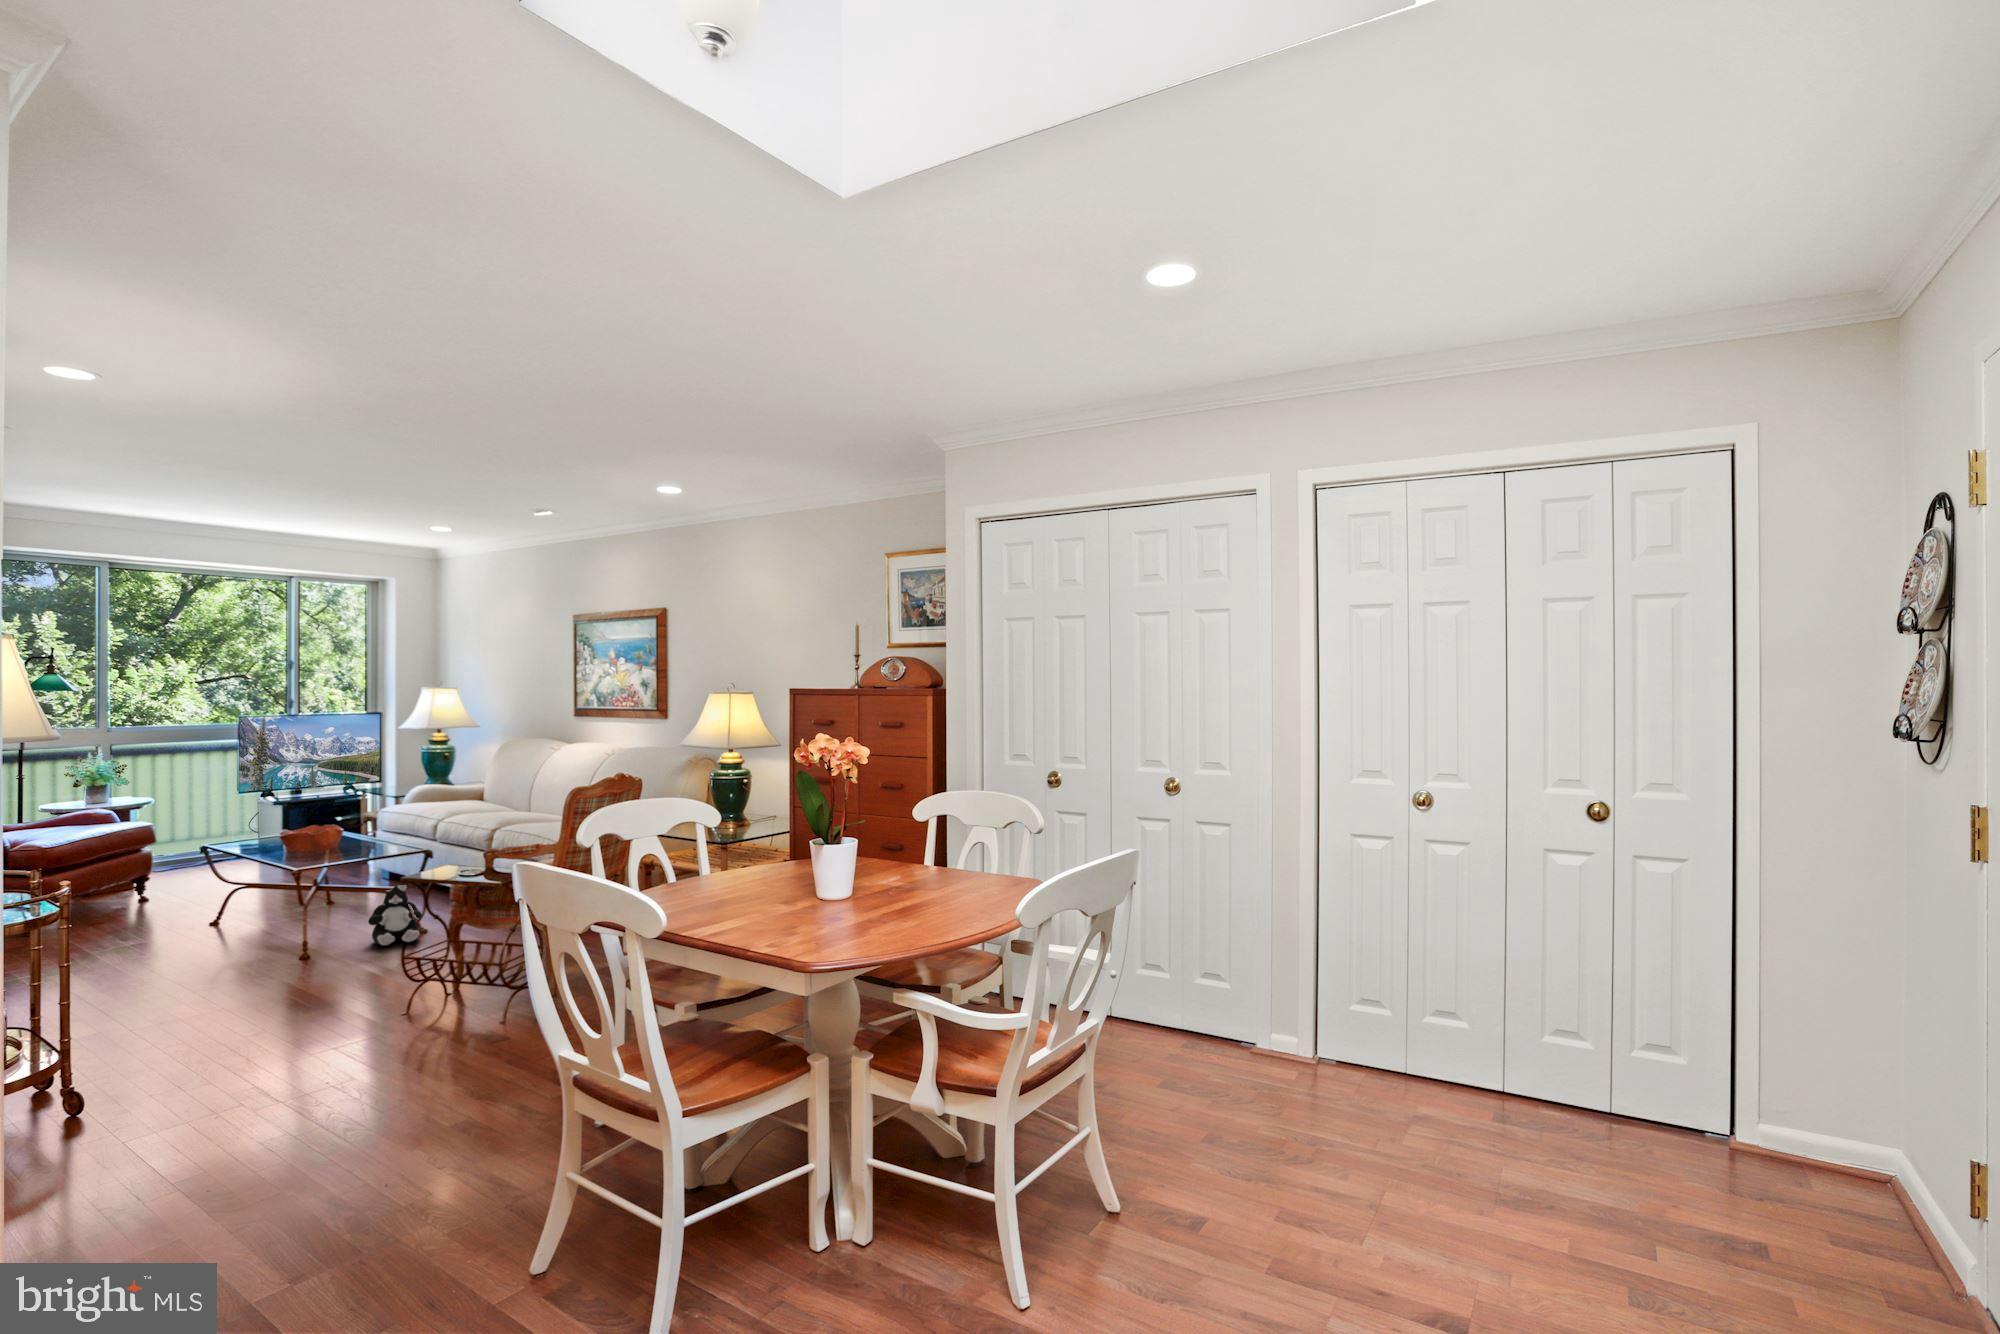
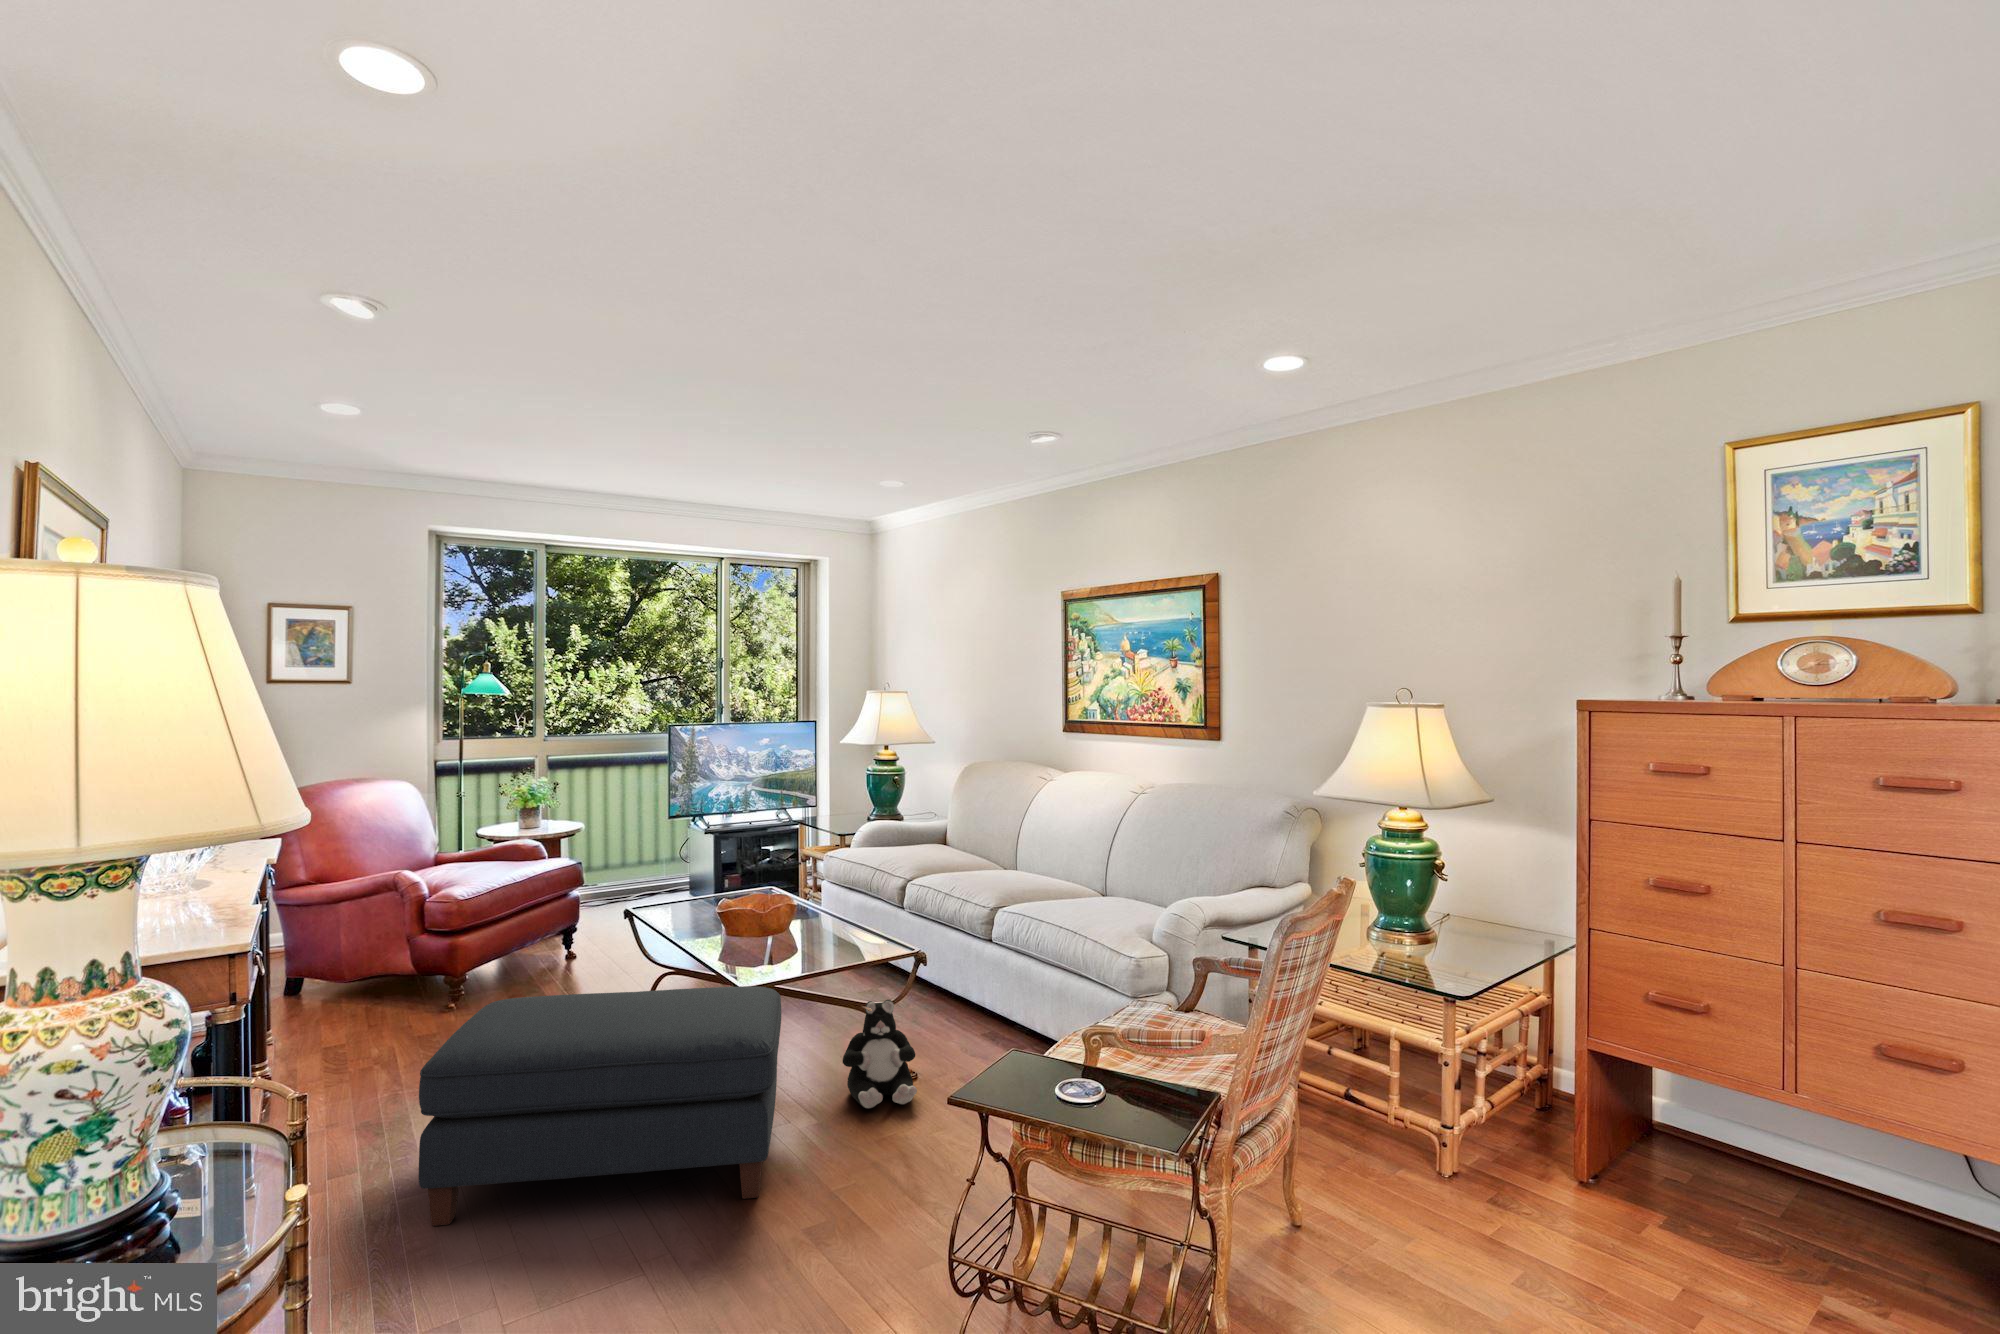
ottoman: none [60,874,321,1011] -> present [419,986,781,1226]

